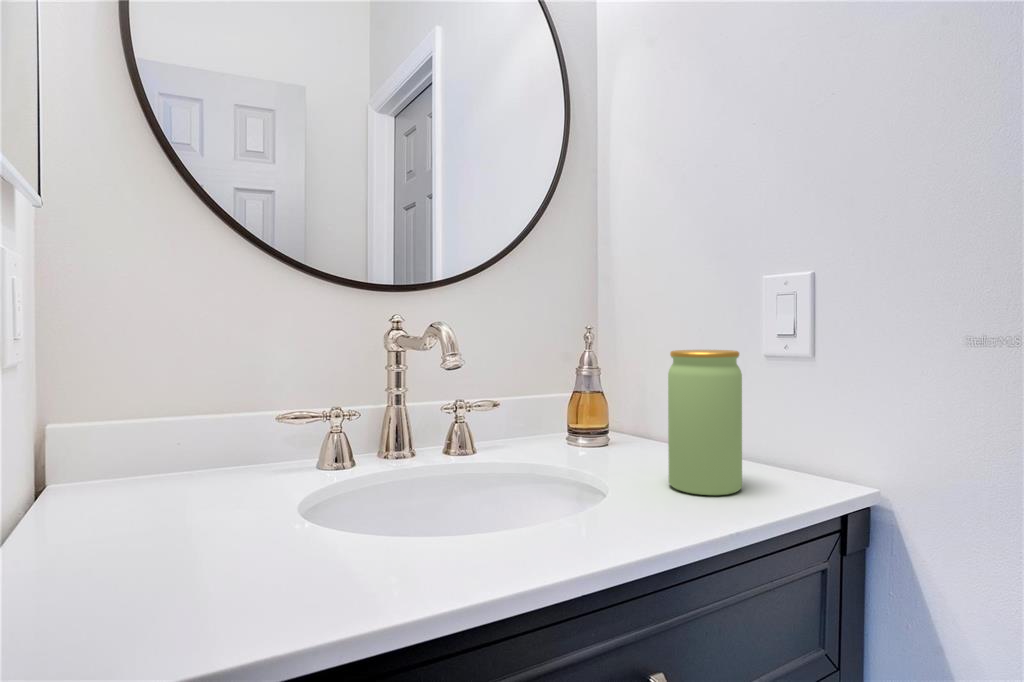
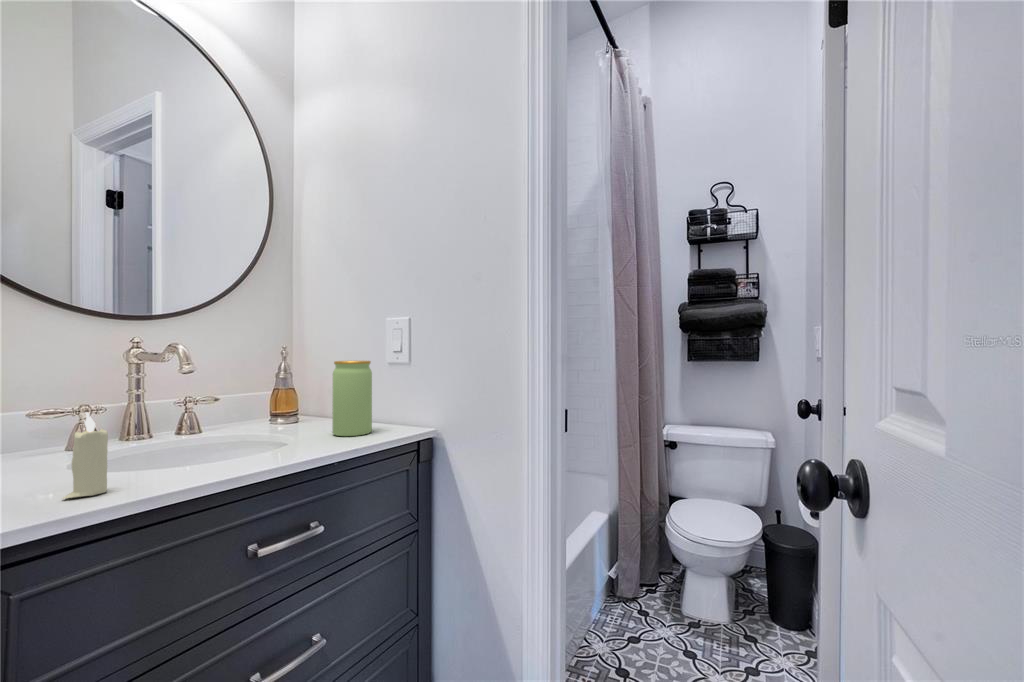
candle: none [264,443,324,585] -> present [63,412,108,499]

